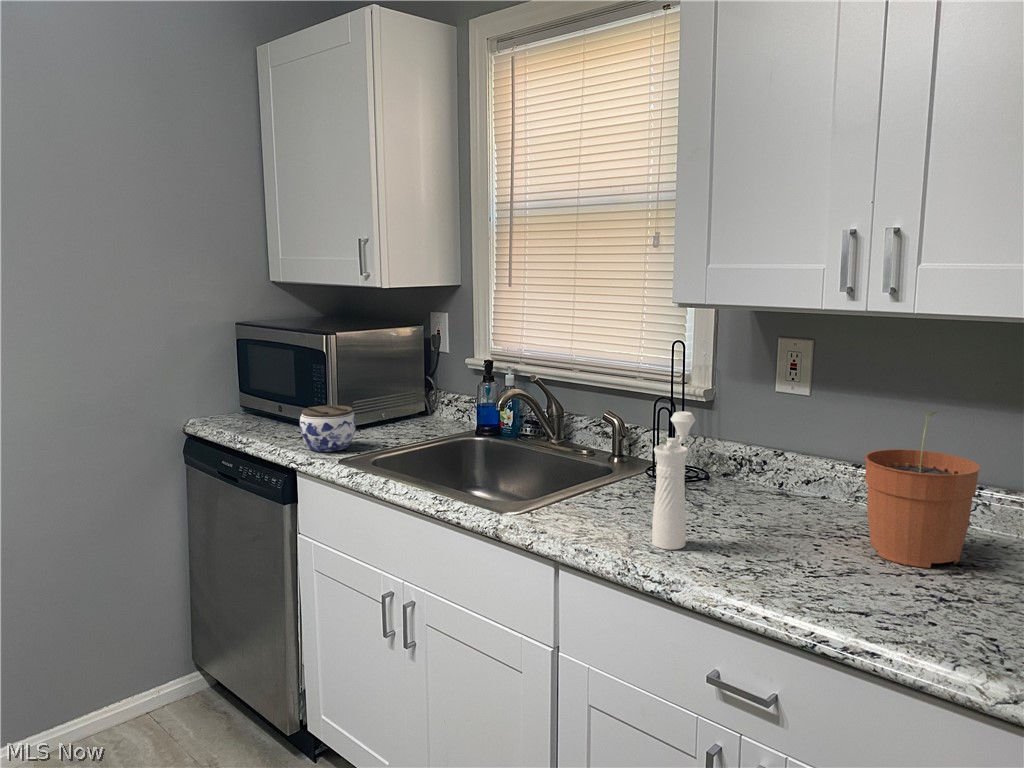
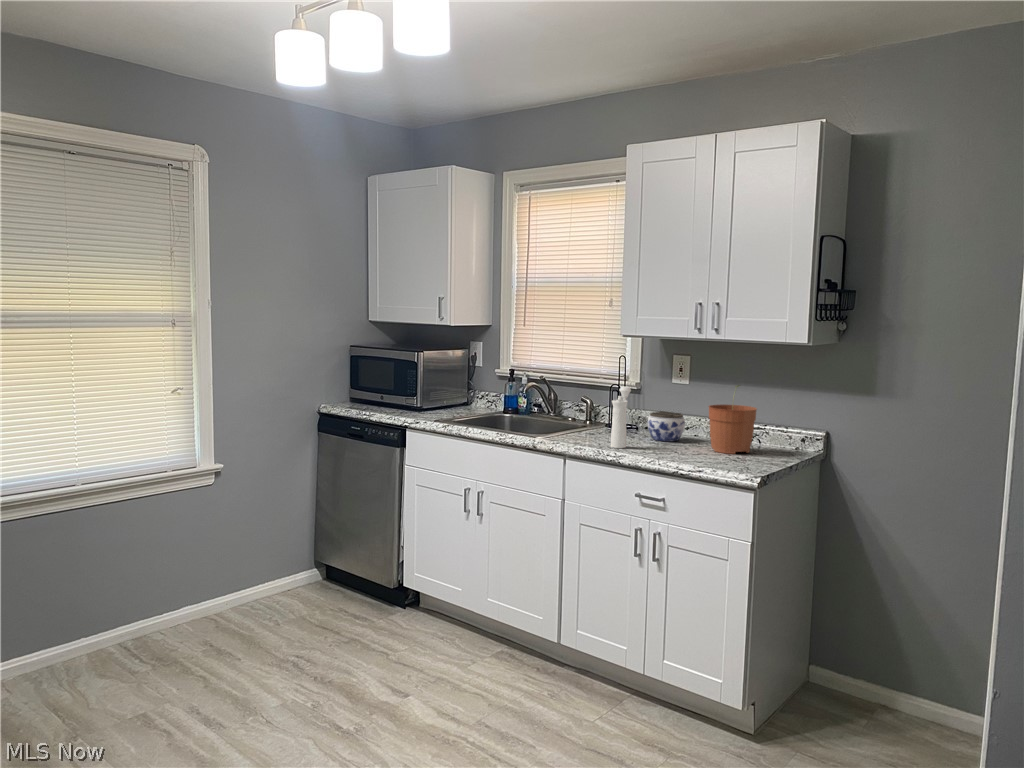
jar: present [300,405,356,452] -> present [648,411,685,441]

